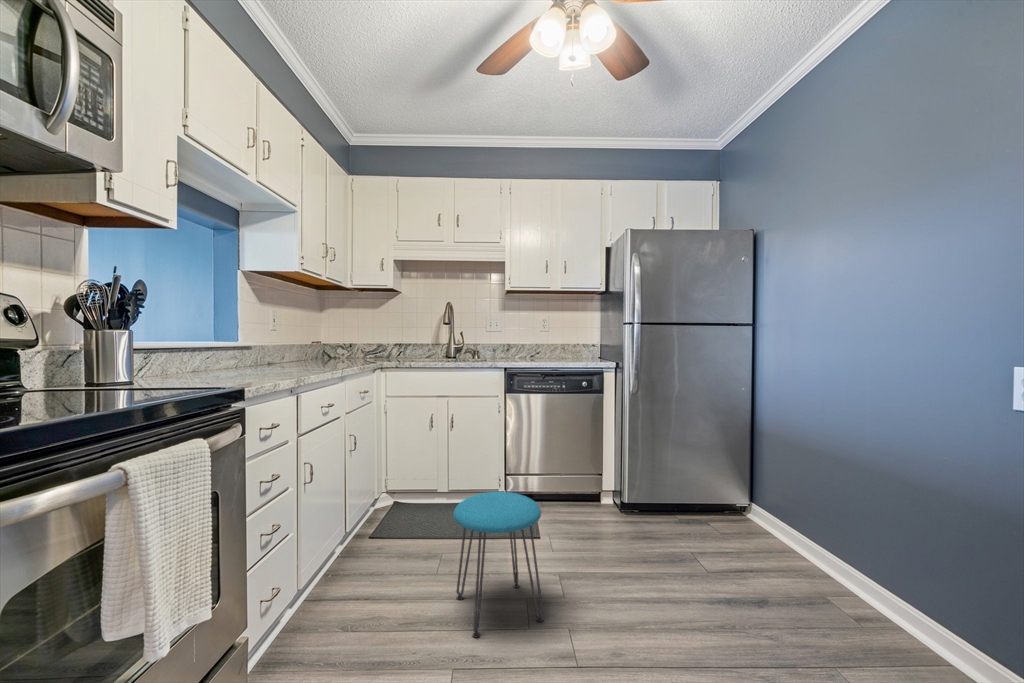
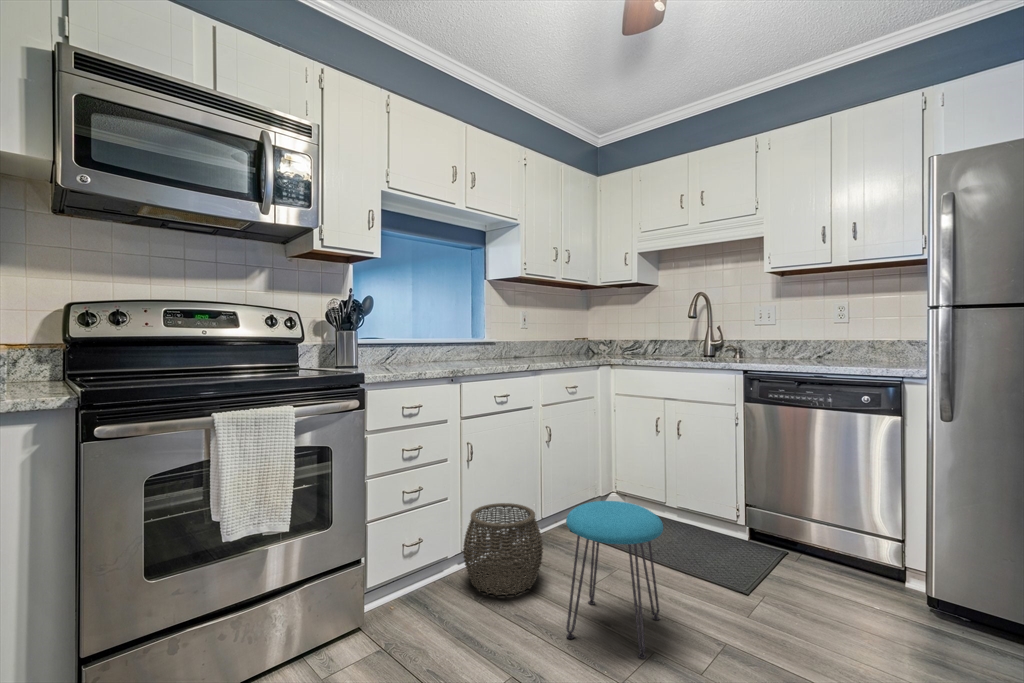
woven basket: none [307,527,404,641] -> present [463,503,543,596]

